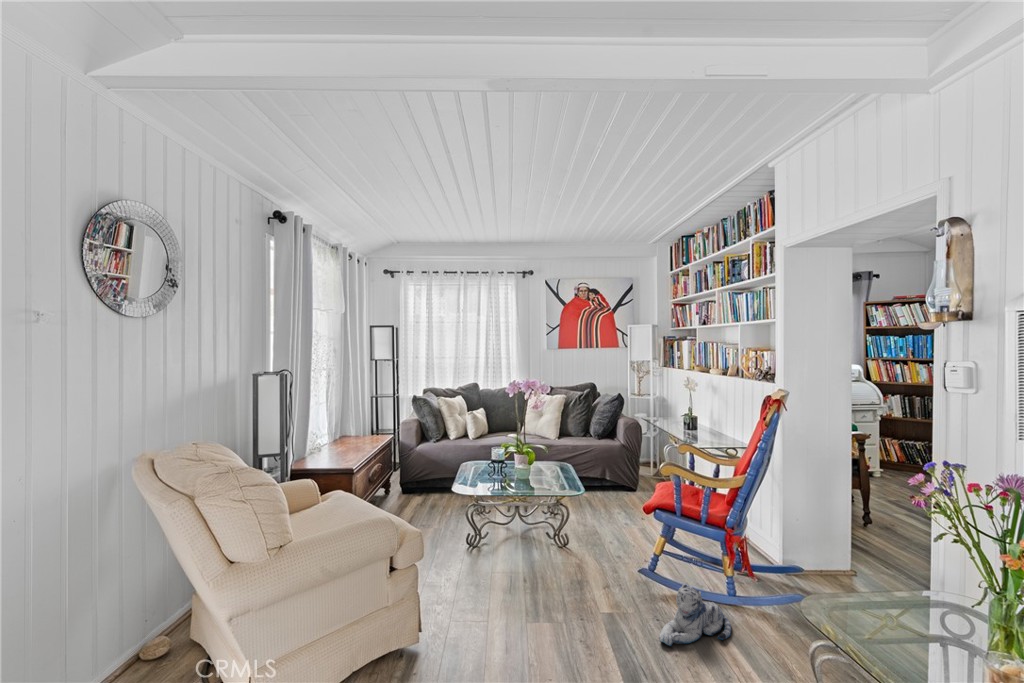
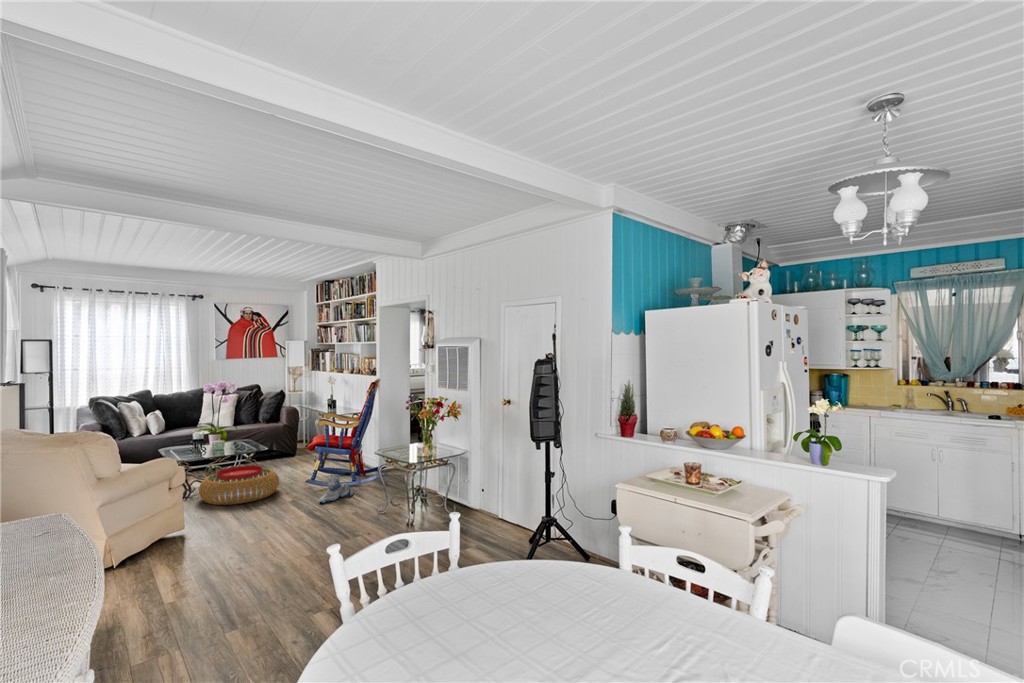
pouf: none [480,515,597,591] -> present [199,465,279,505]

